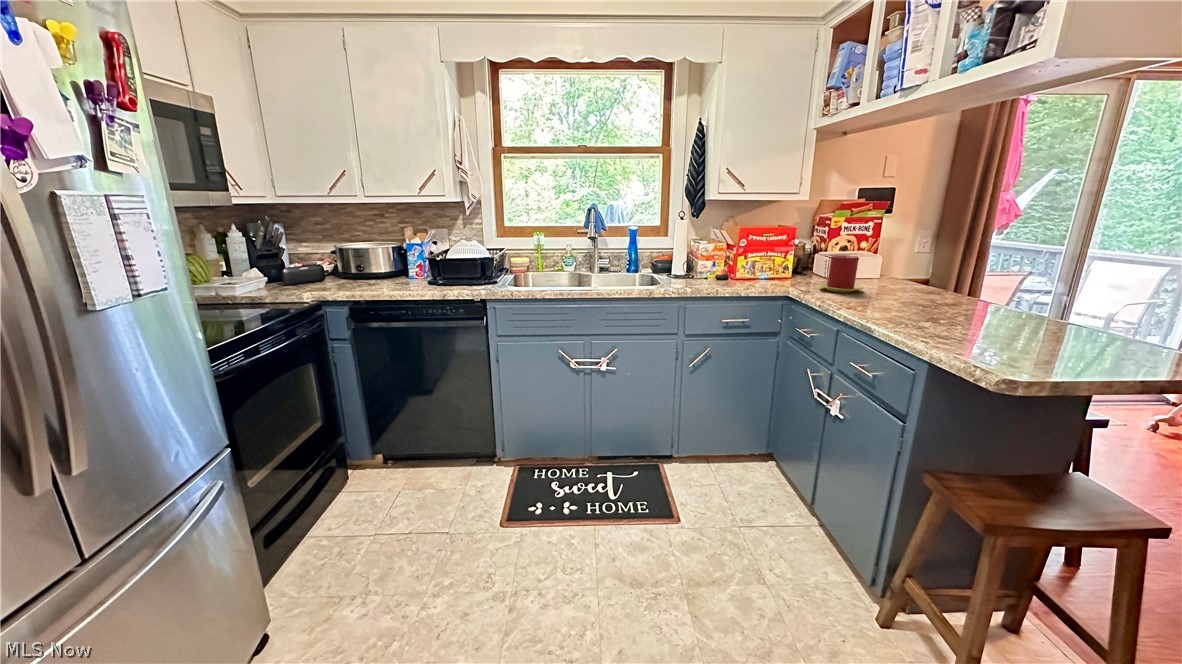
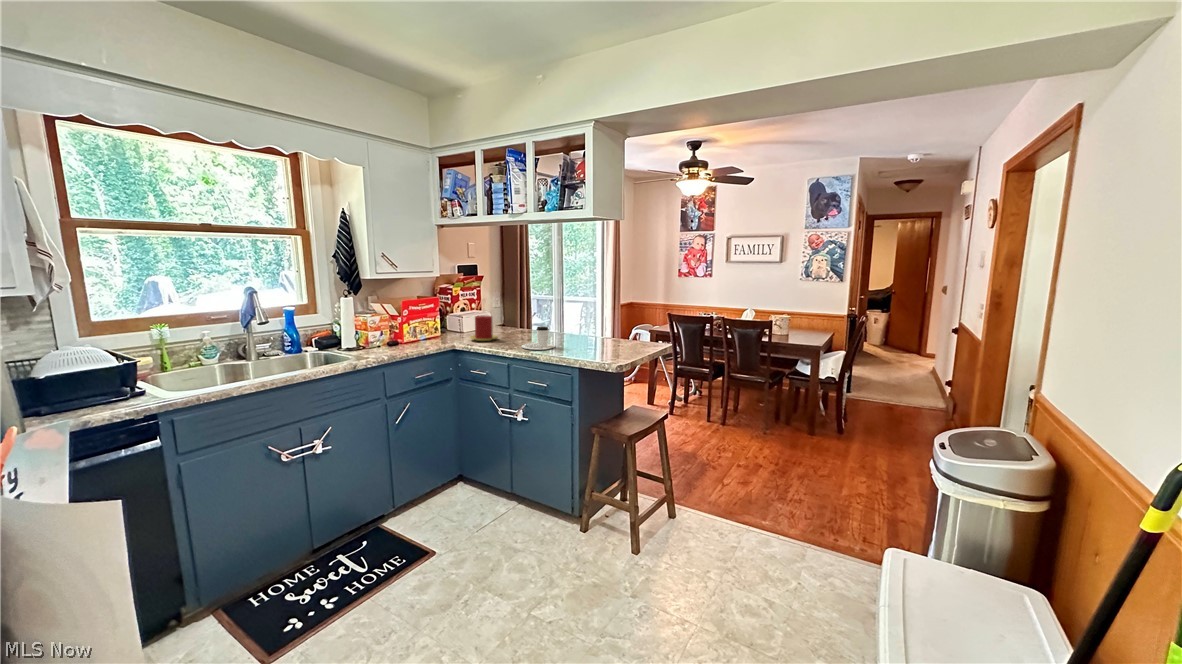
coffee cup: none [872,279,937,318] -> present [521,326,555,350]

